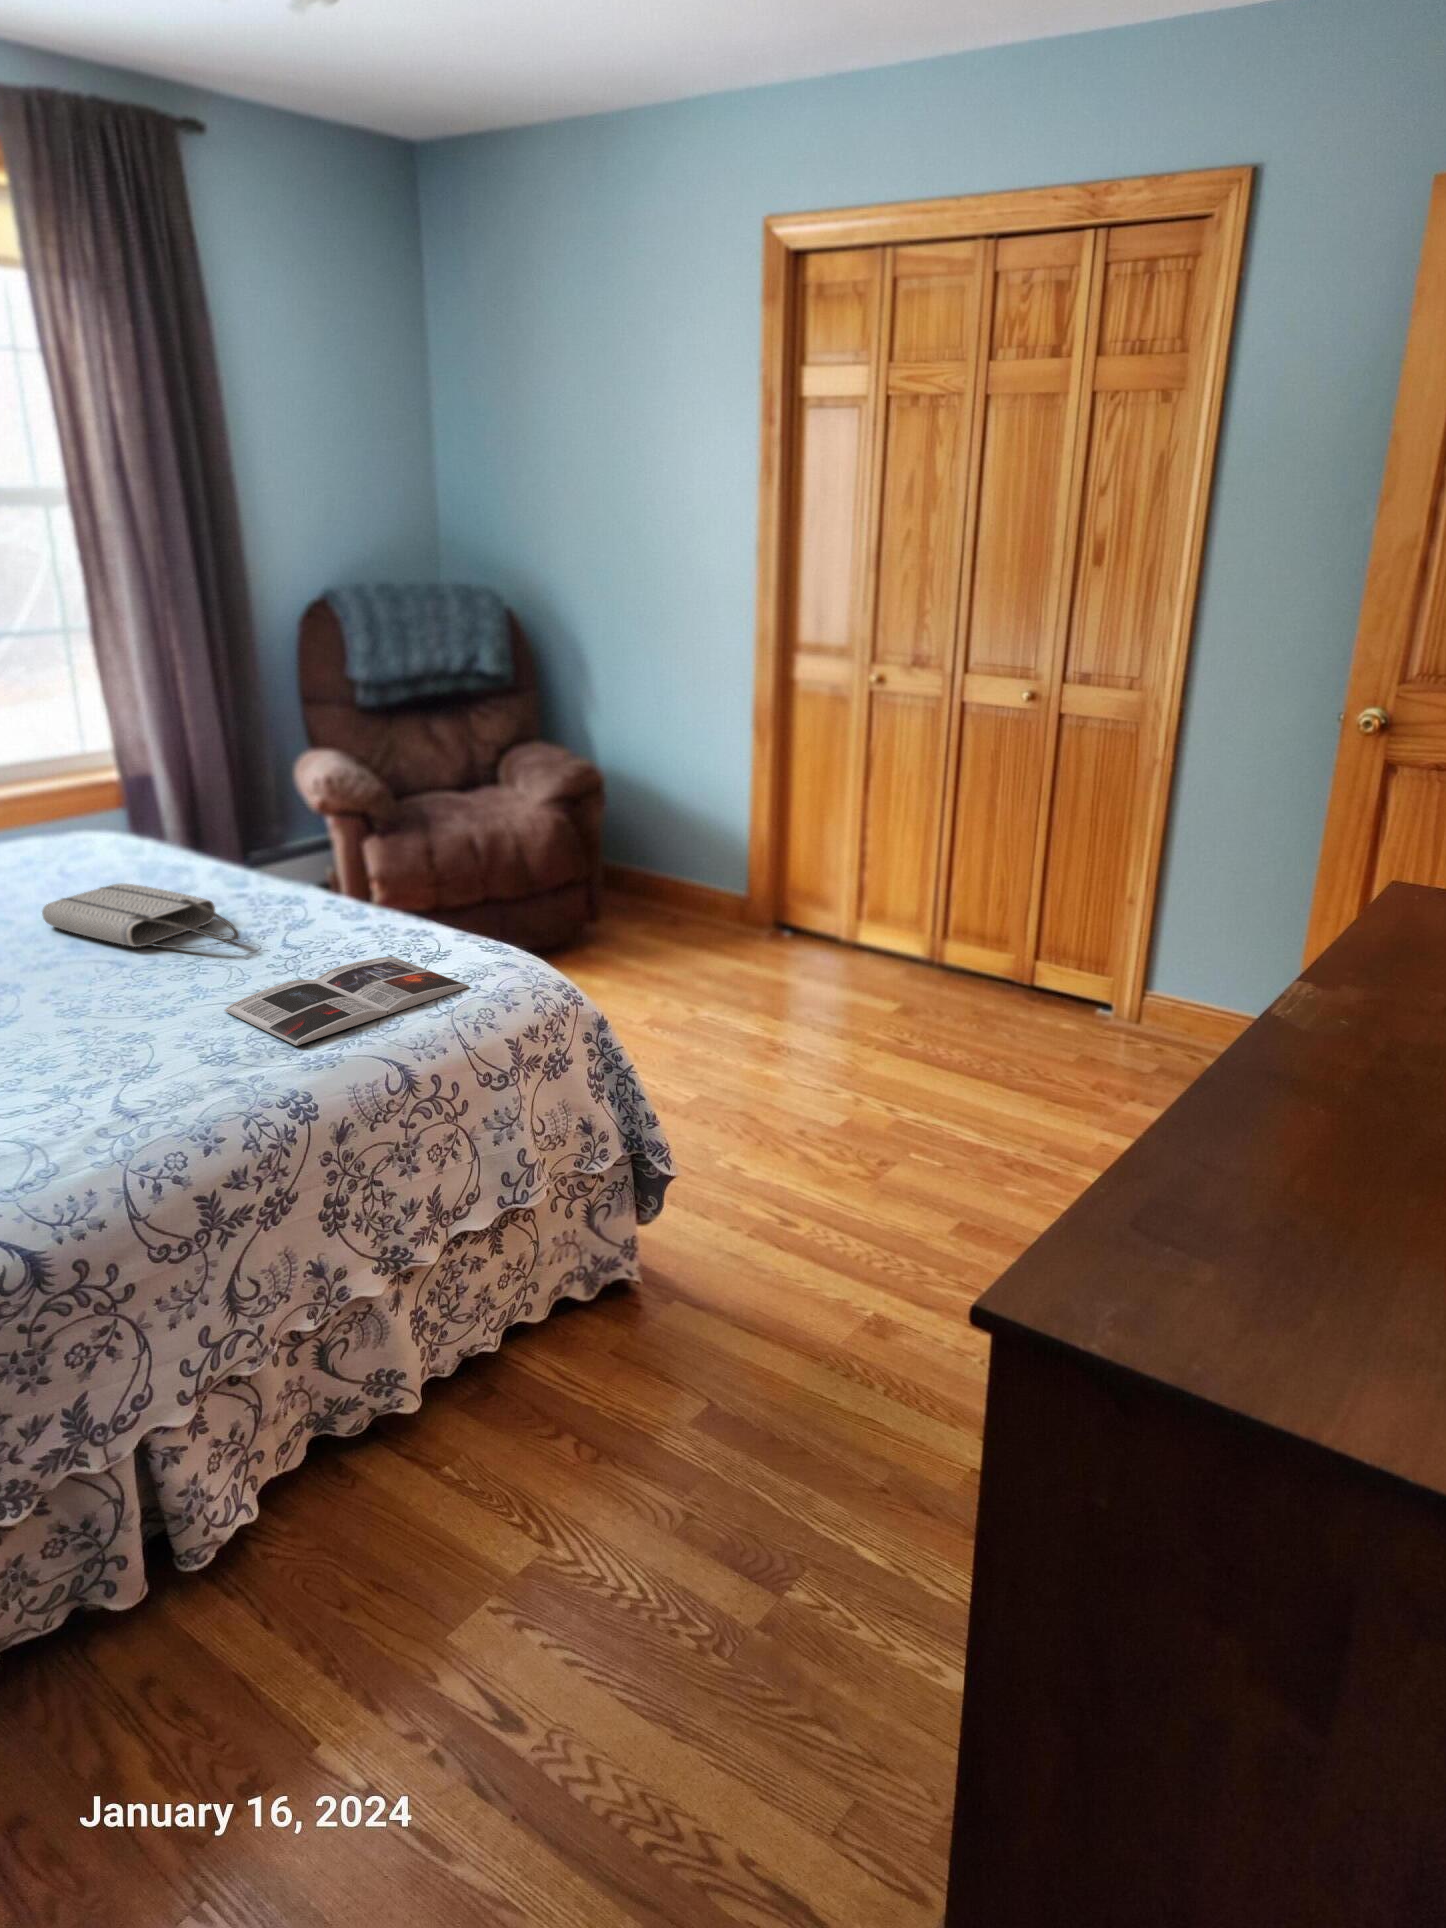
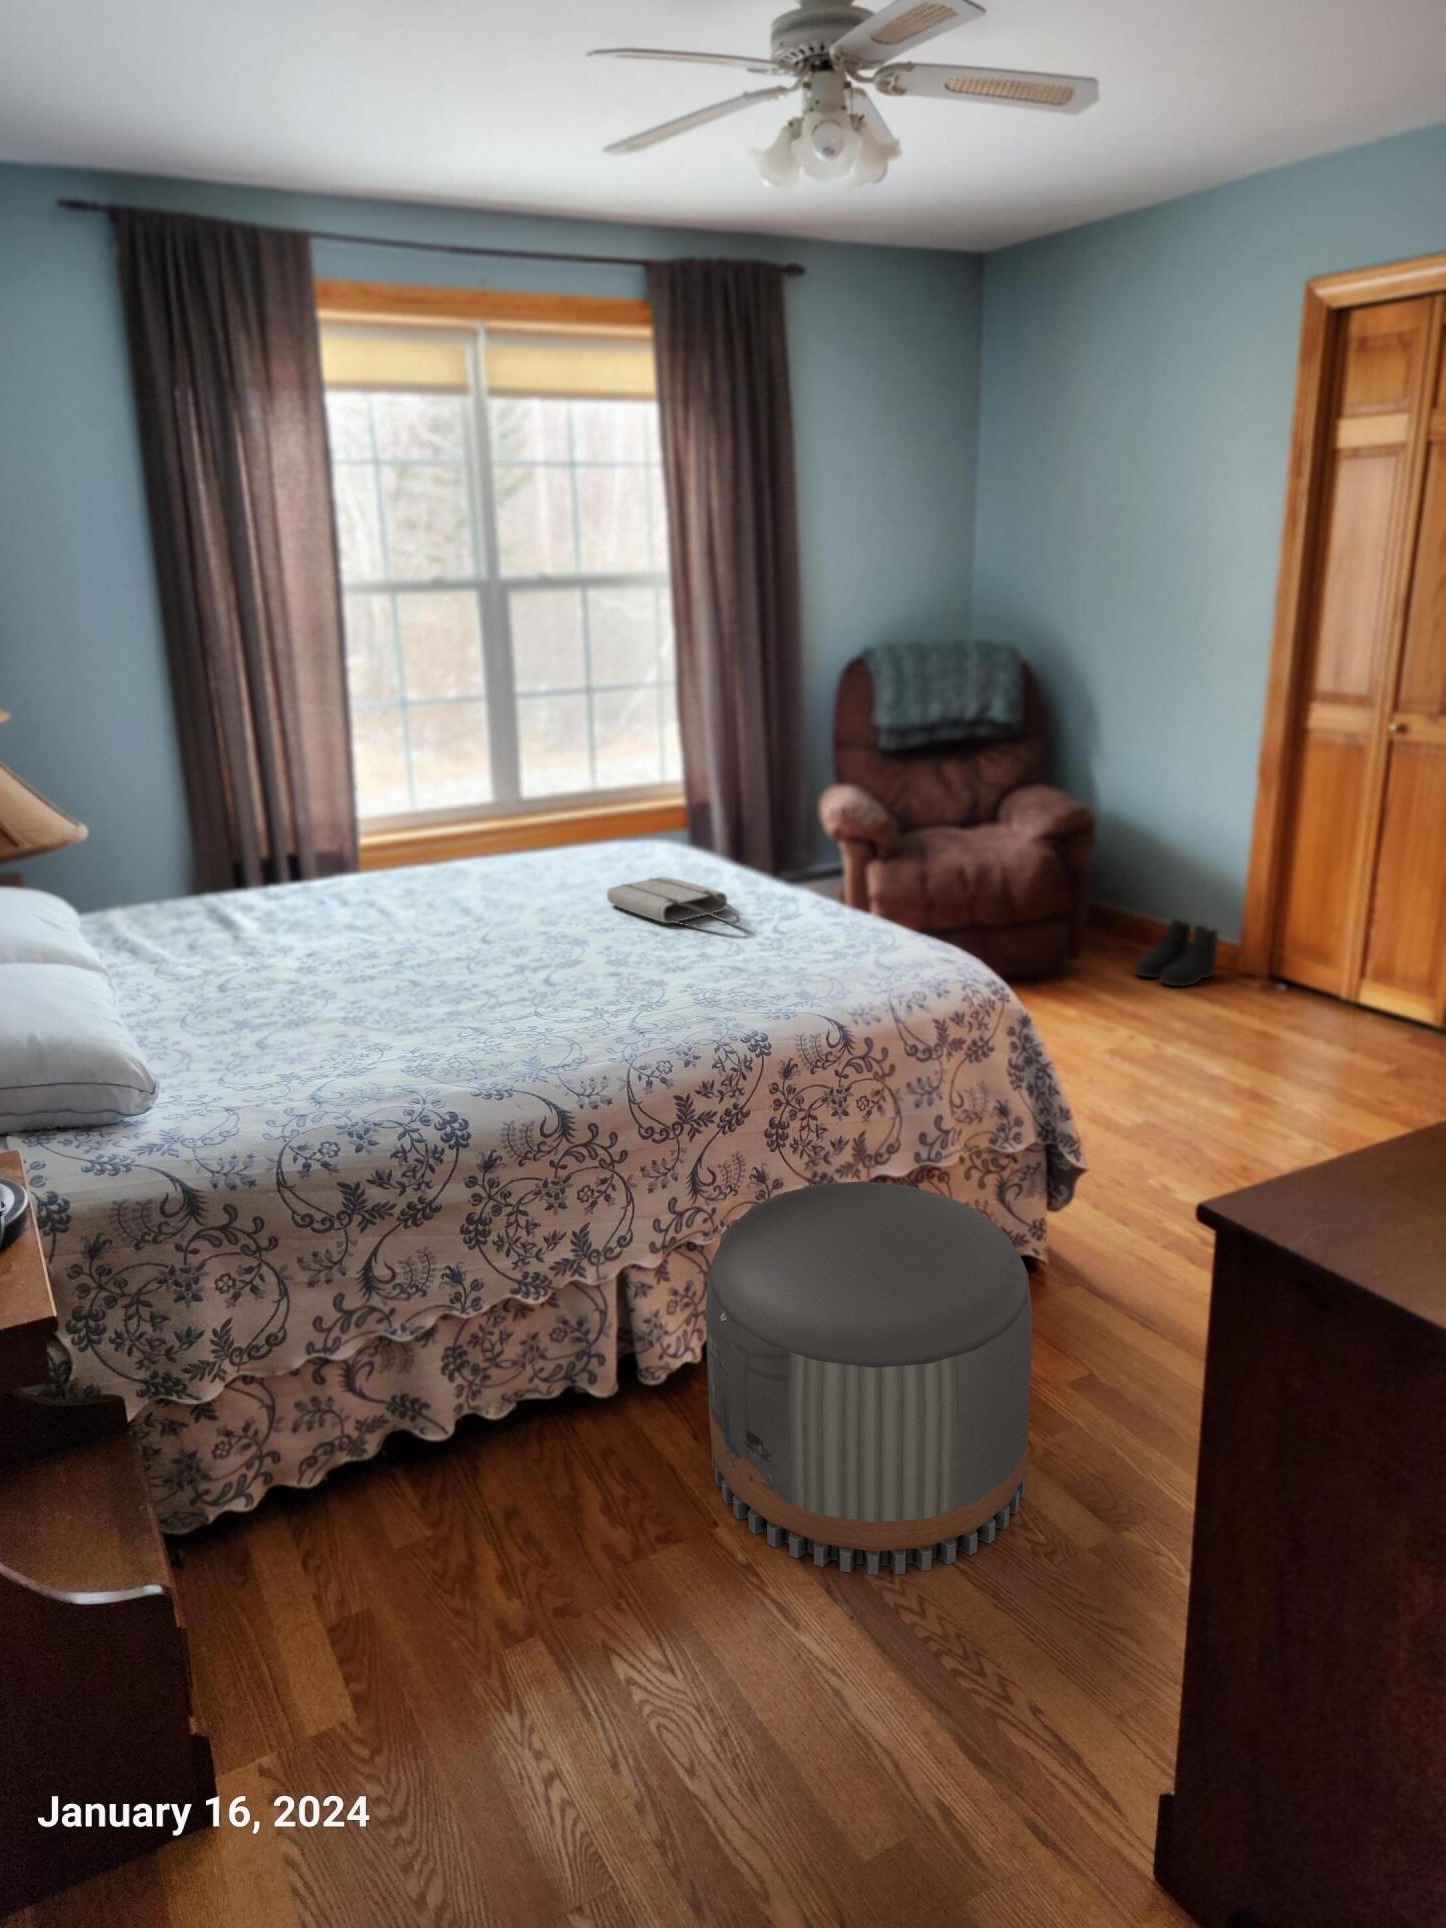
boots: none [655,874,733,944] -> present [1135,919,1219,986]
magazine: present [224,957,469,1046] -> none [719,946,911,1002]
pouf: none [273,1249,680,1759] -> present [705,1181,1032,1575]

